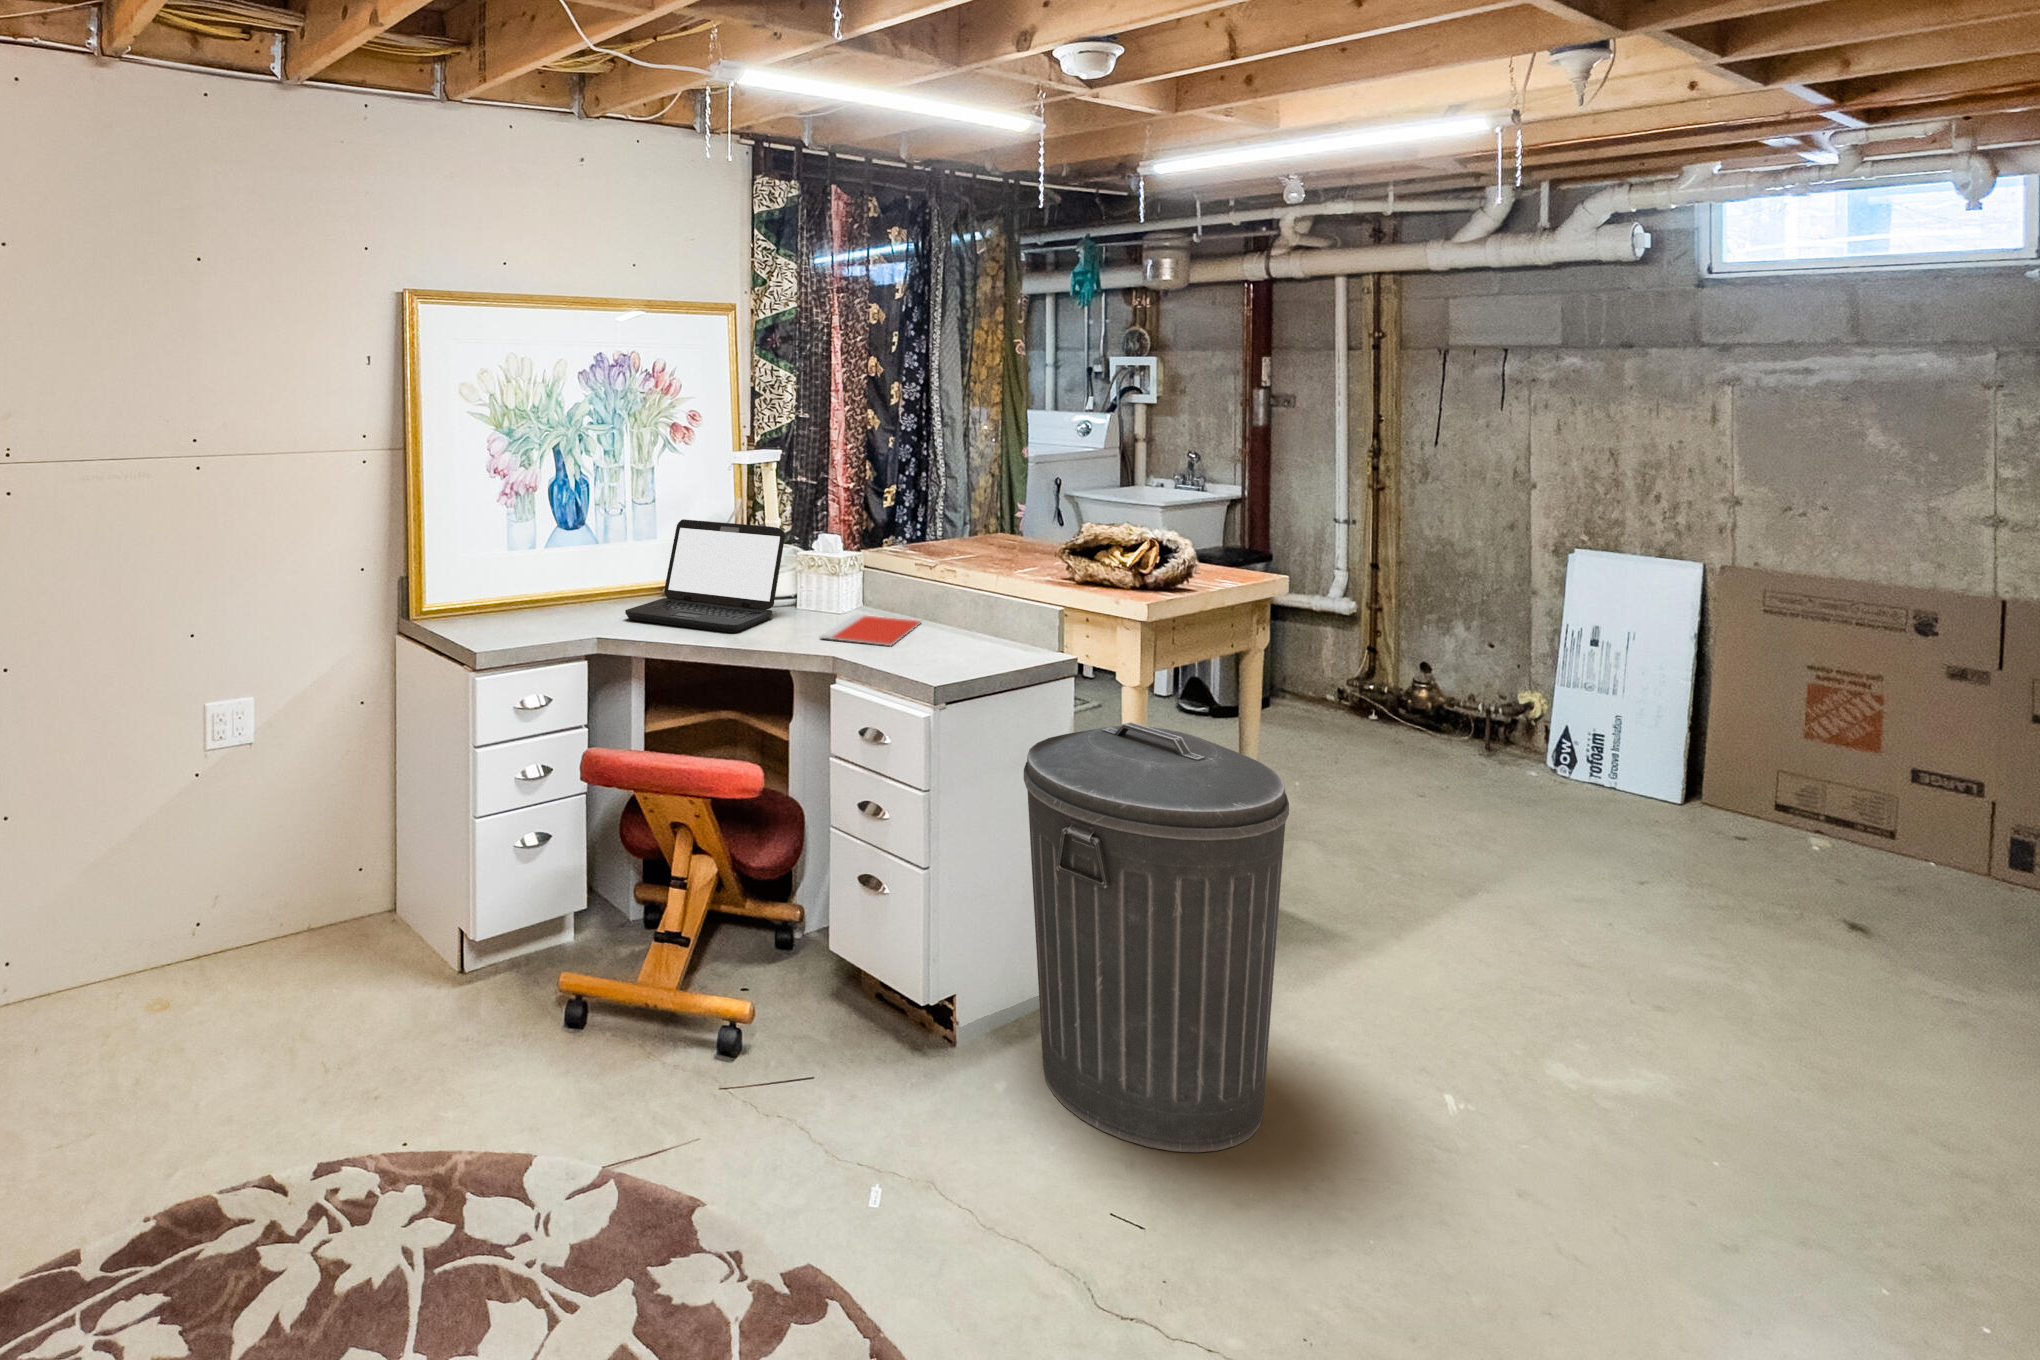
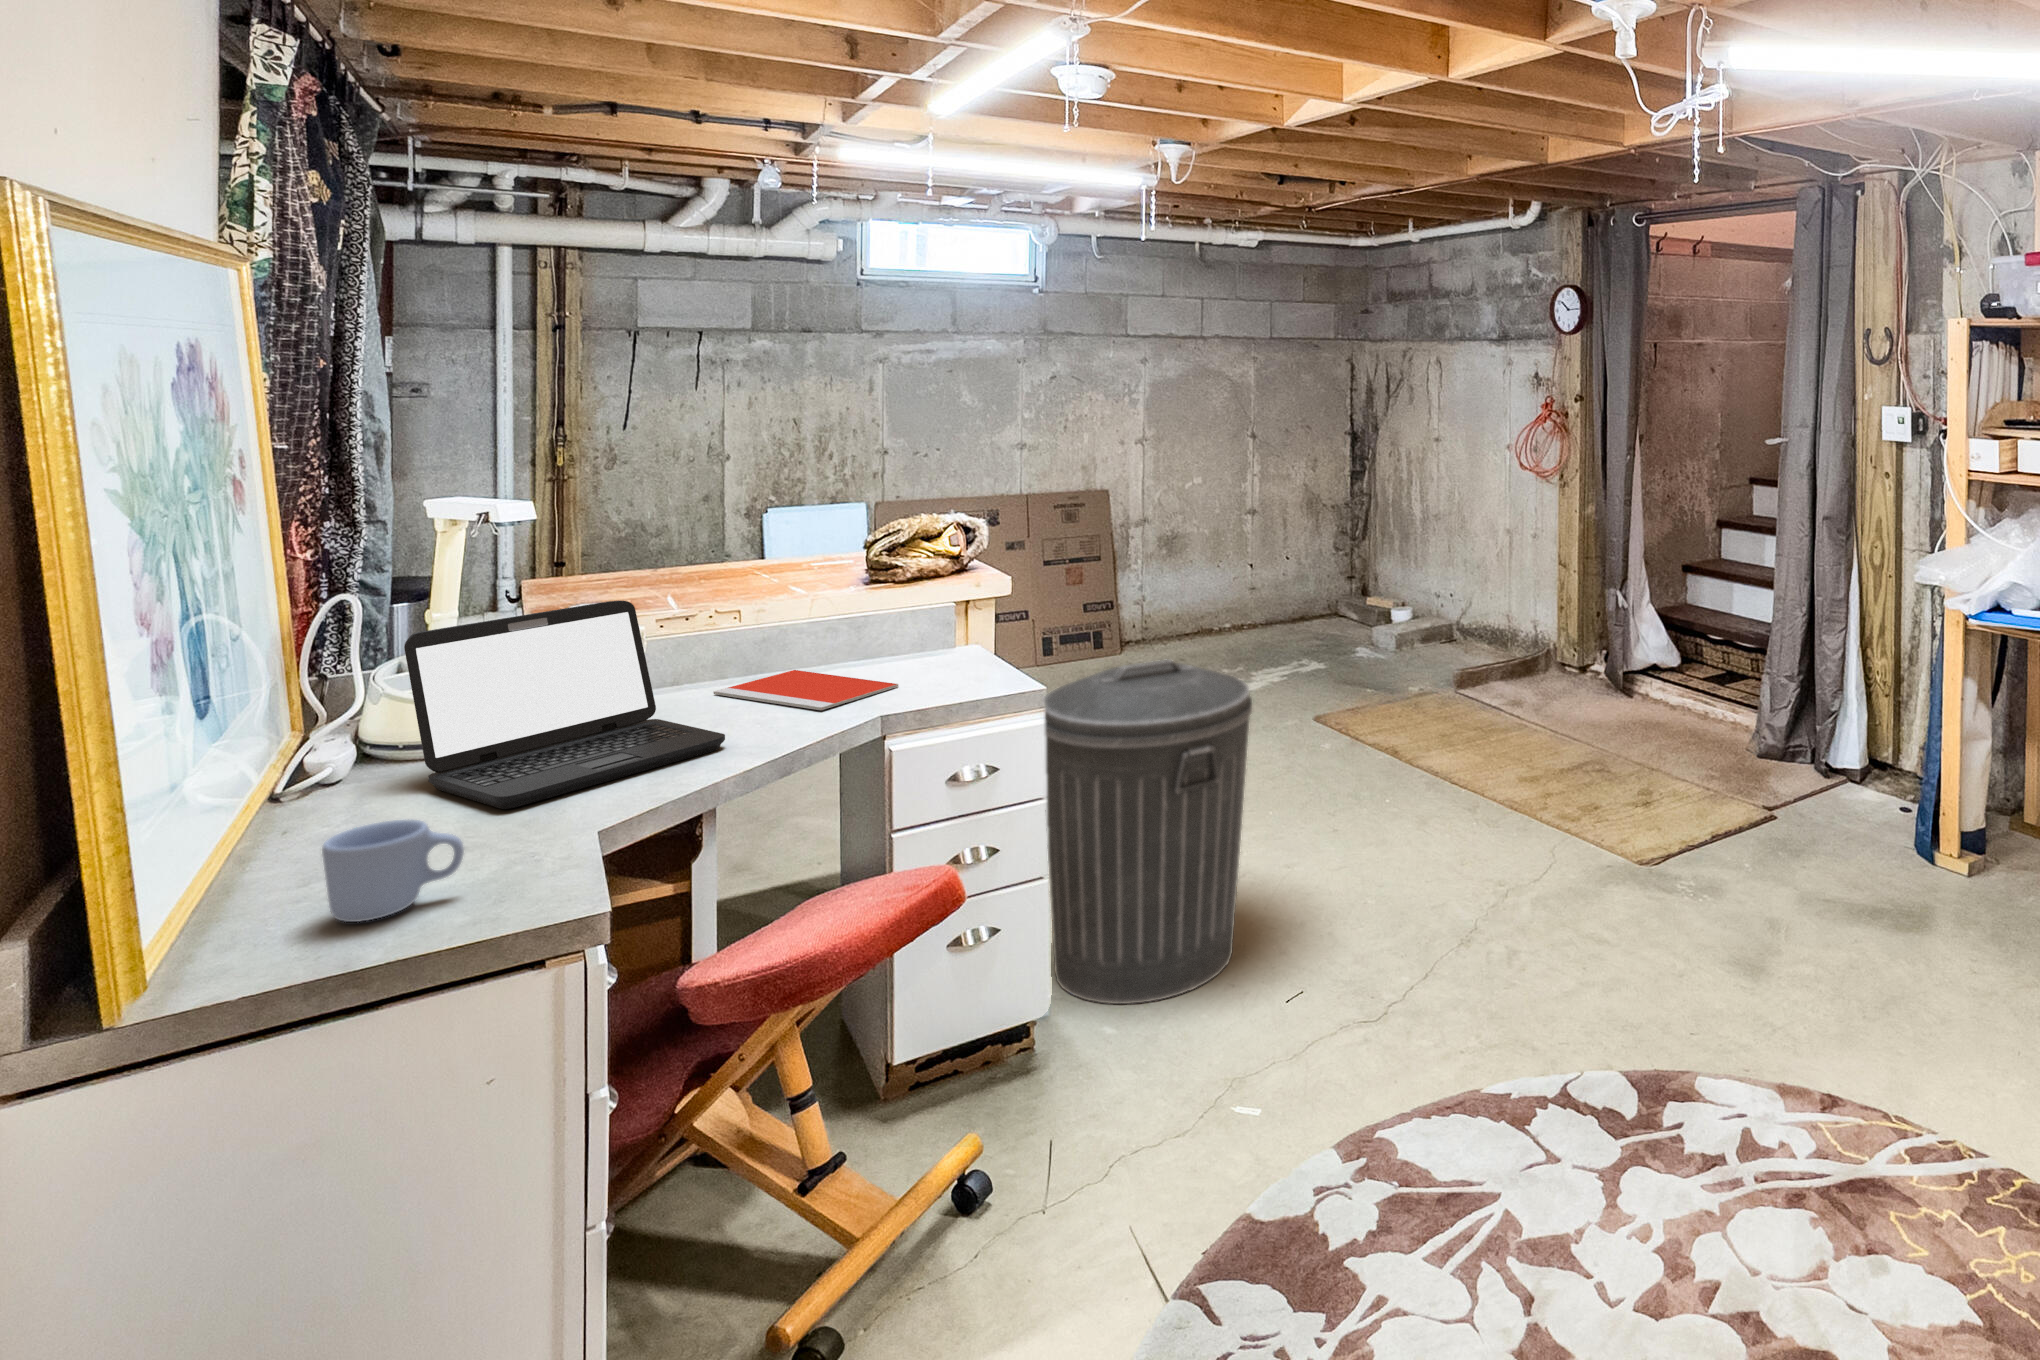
mug: none [482,586,519,628] -> present [322,819,464,922]

